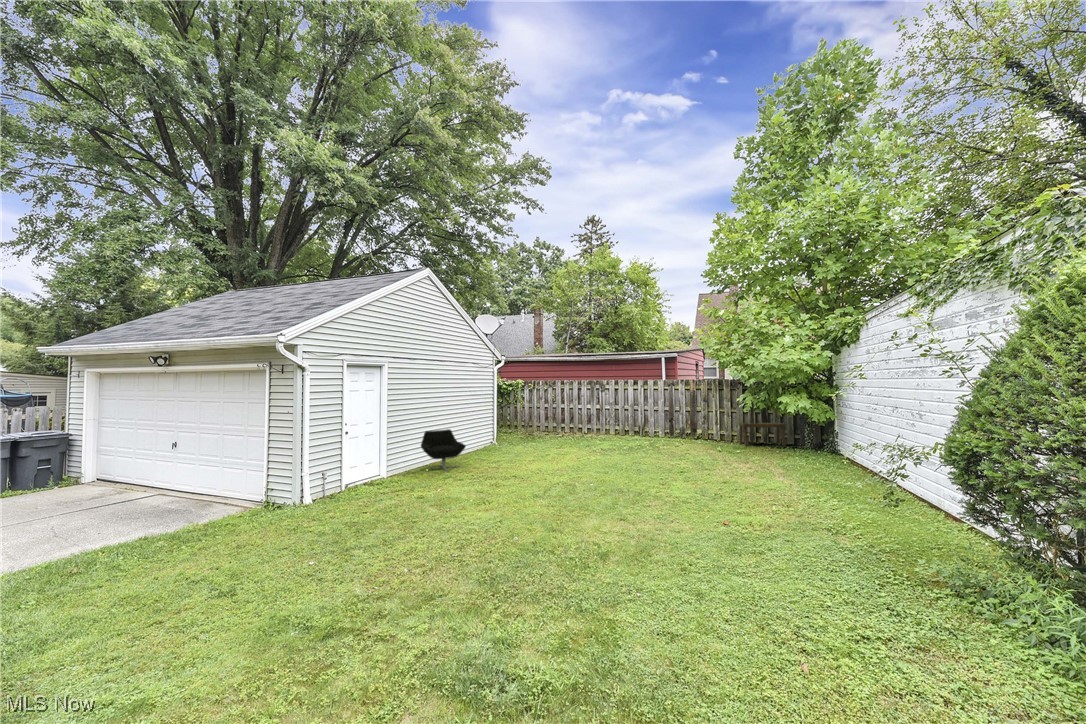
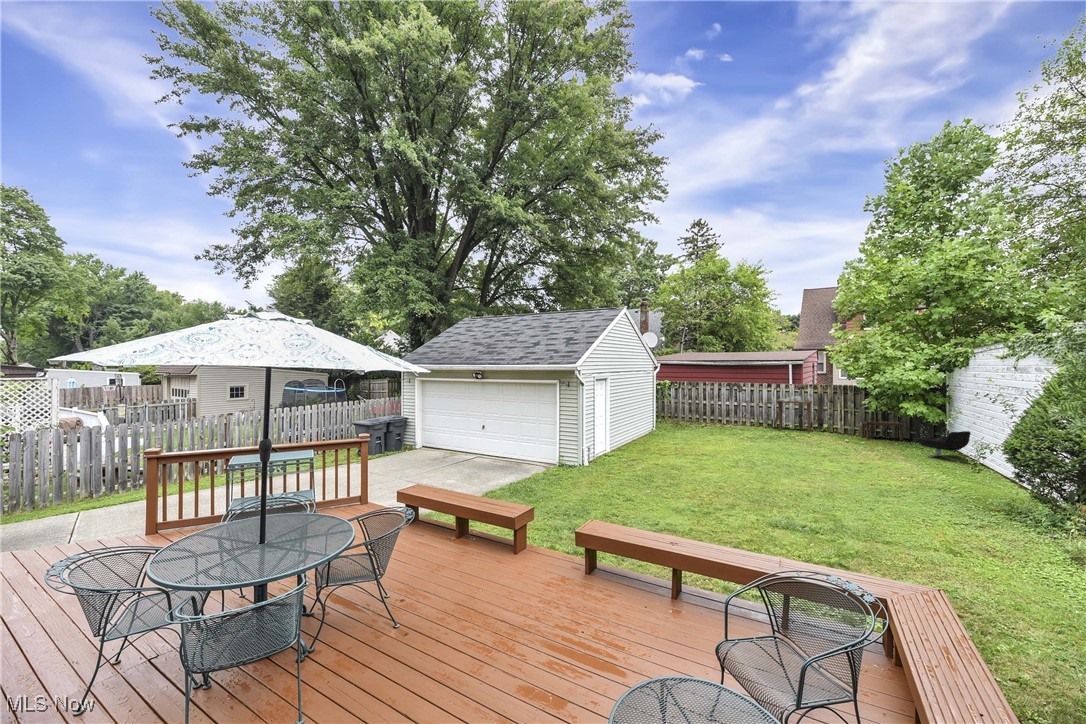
side table: none [641,393,685,441] -> present [776,395,812,433]
lounge chair: present [421,429,466,472] -> present [917,431,971,458]

